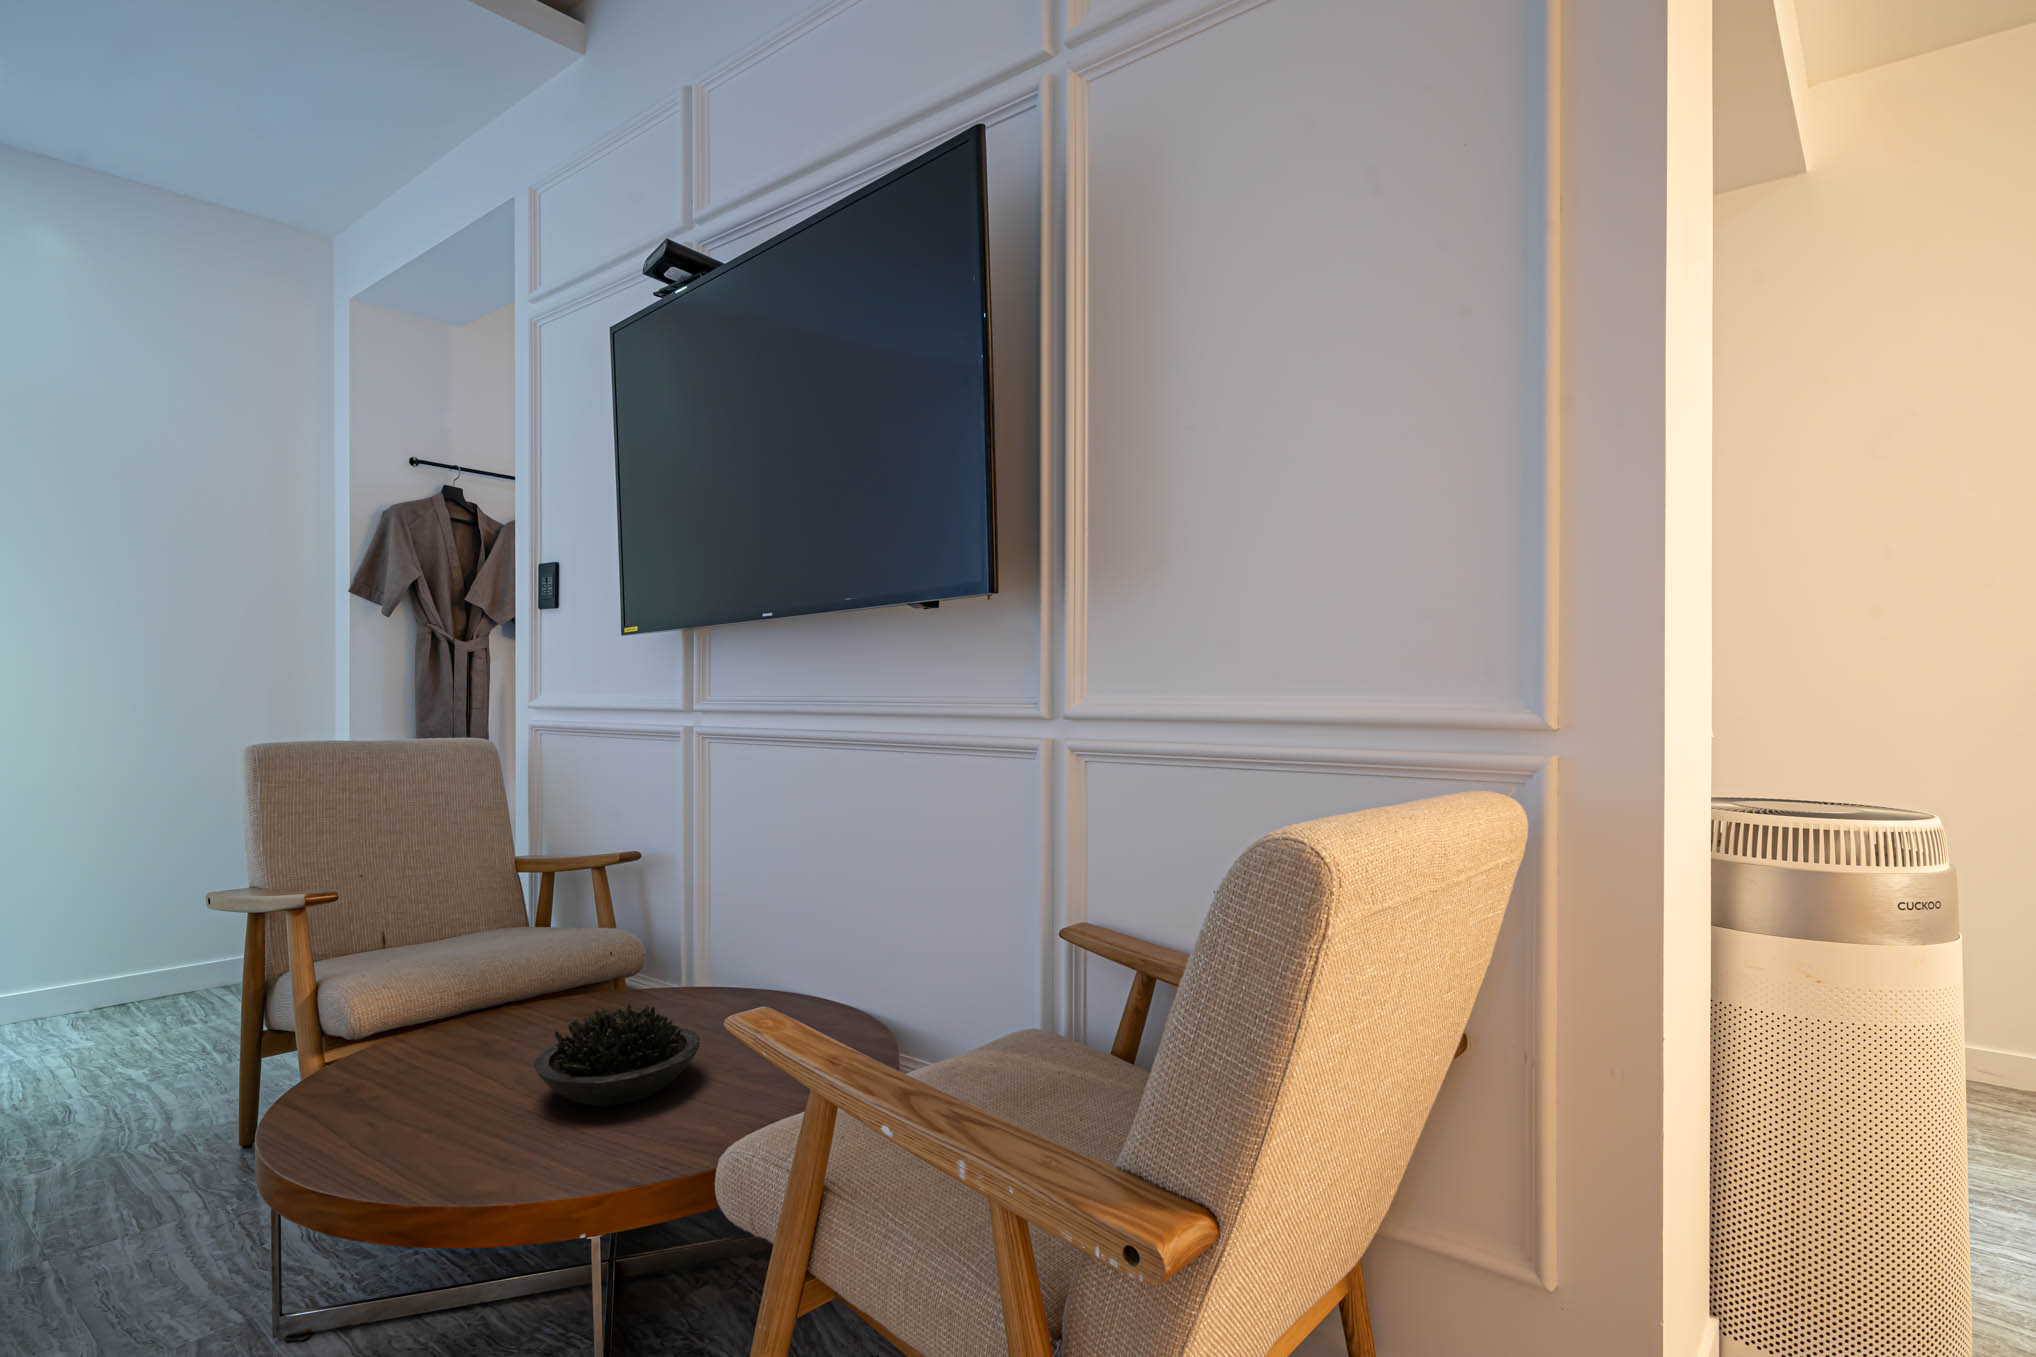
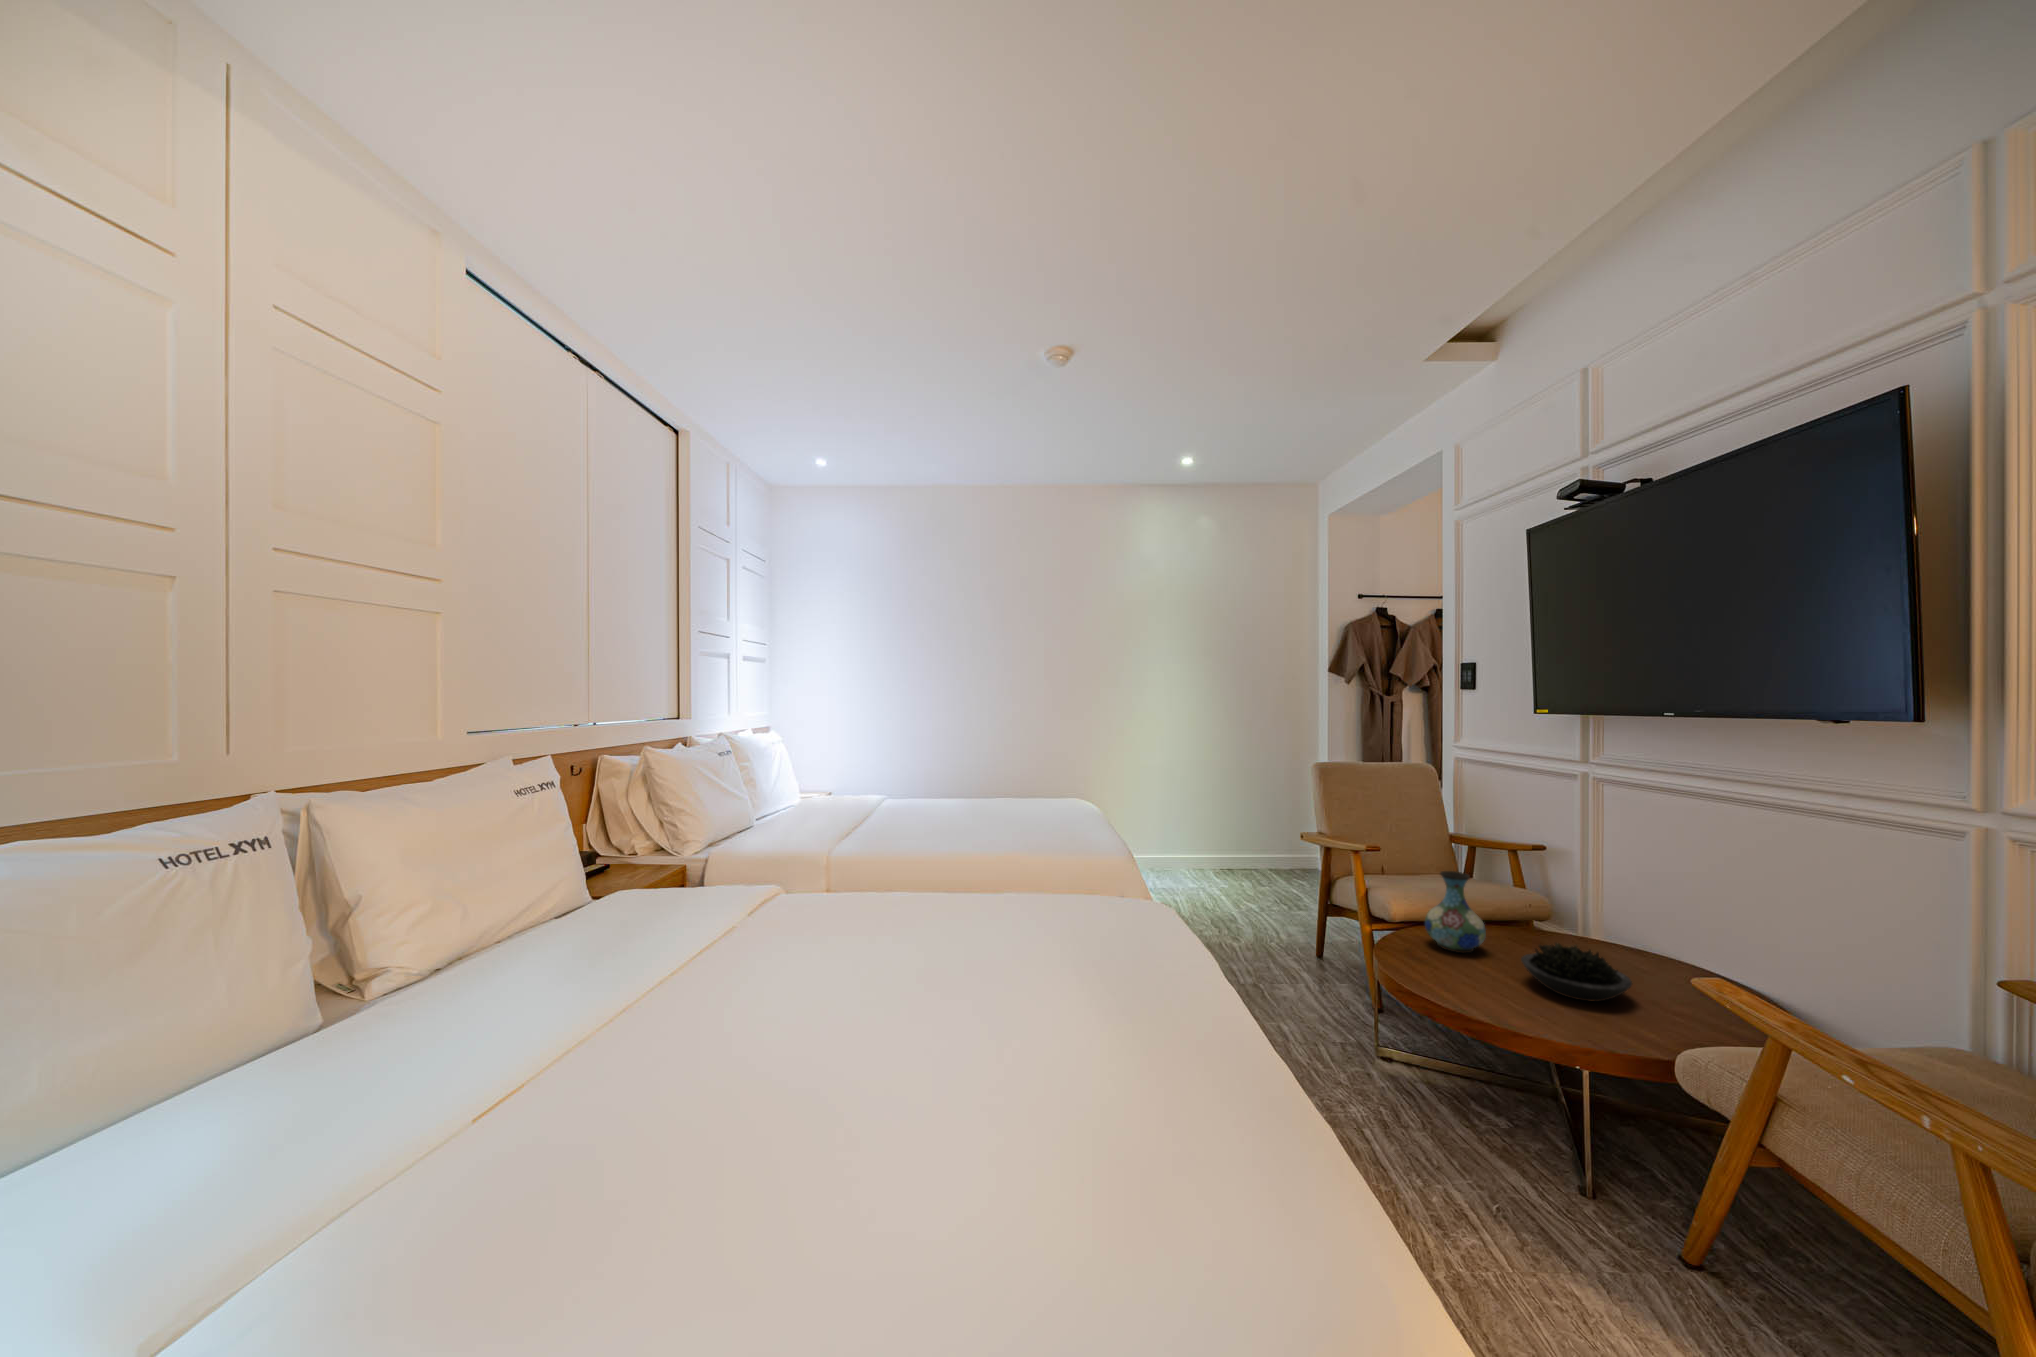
vase: none [382,919,500,1083] -> present [1425,871,1486,953]

